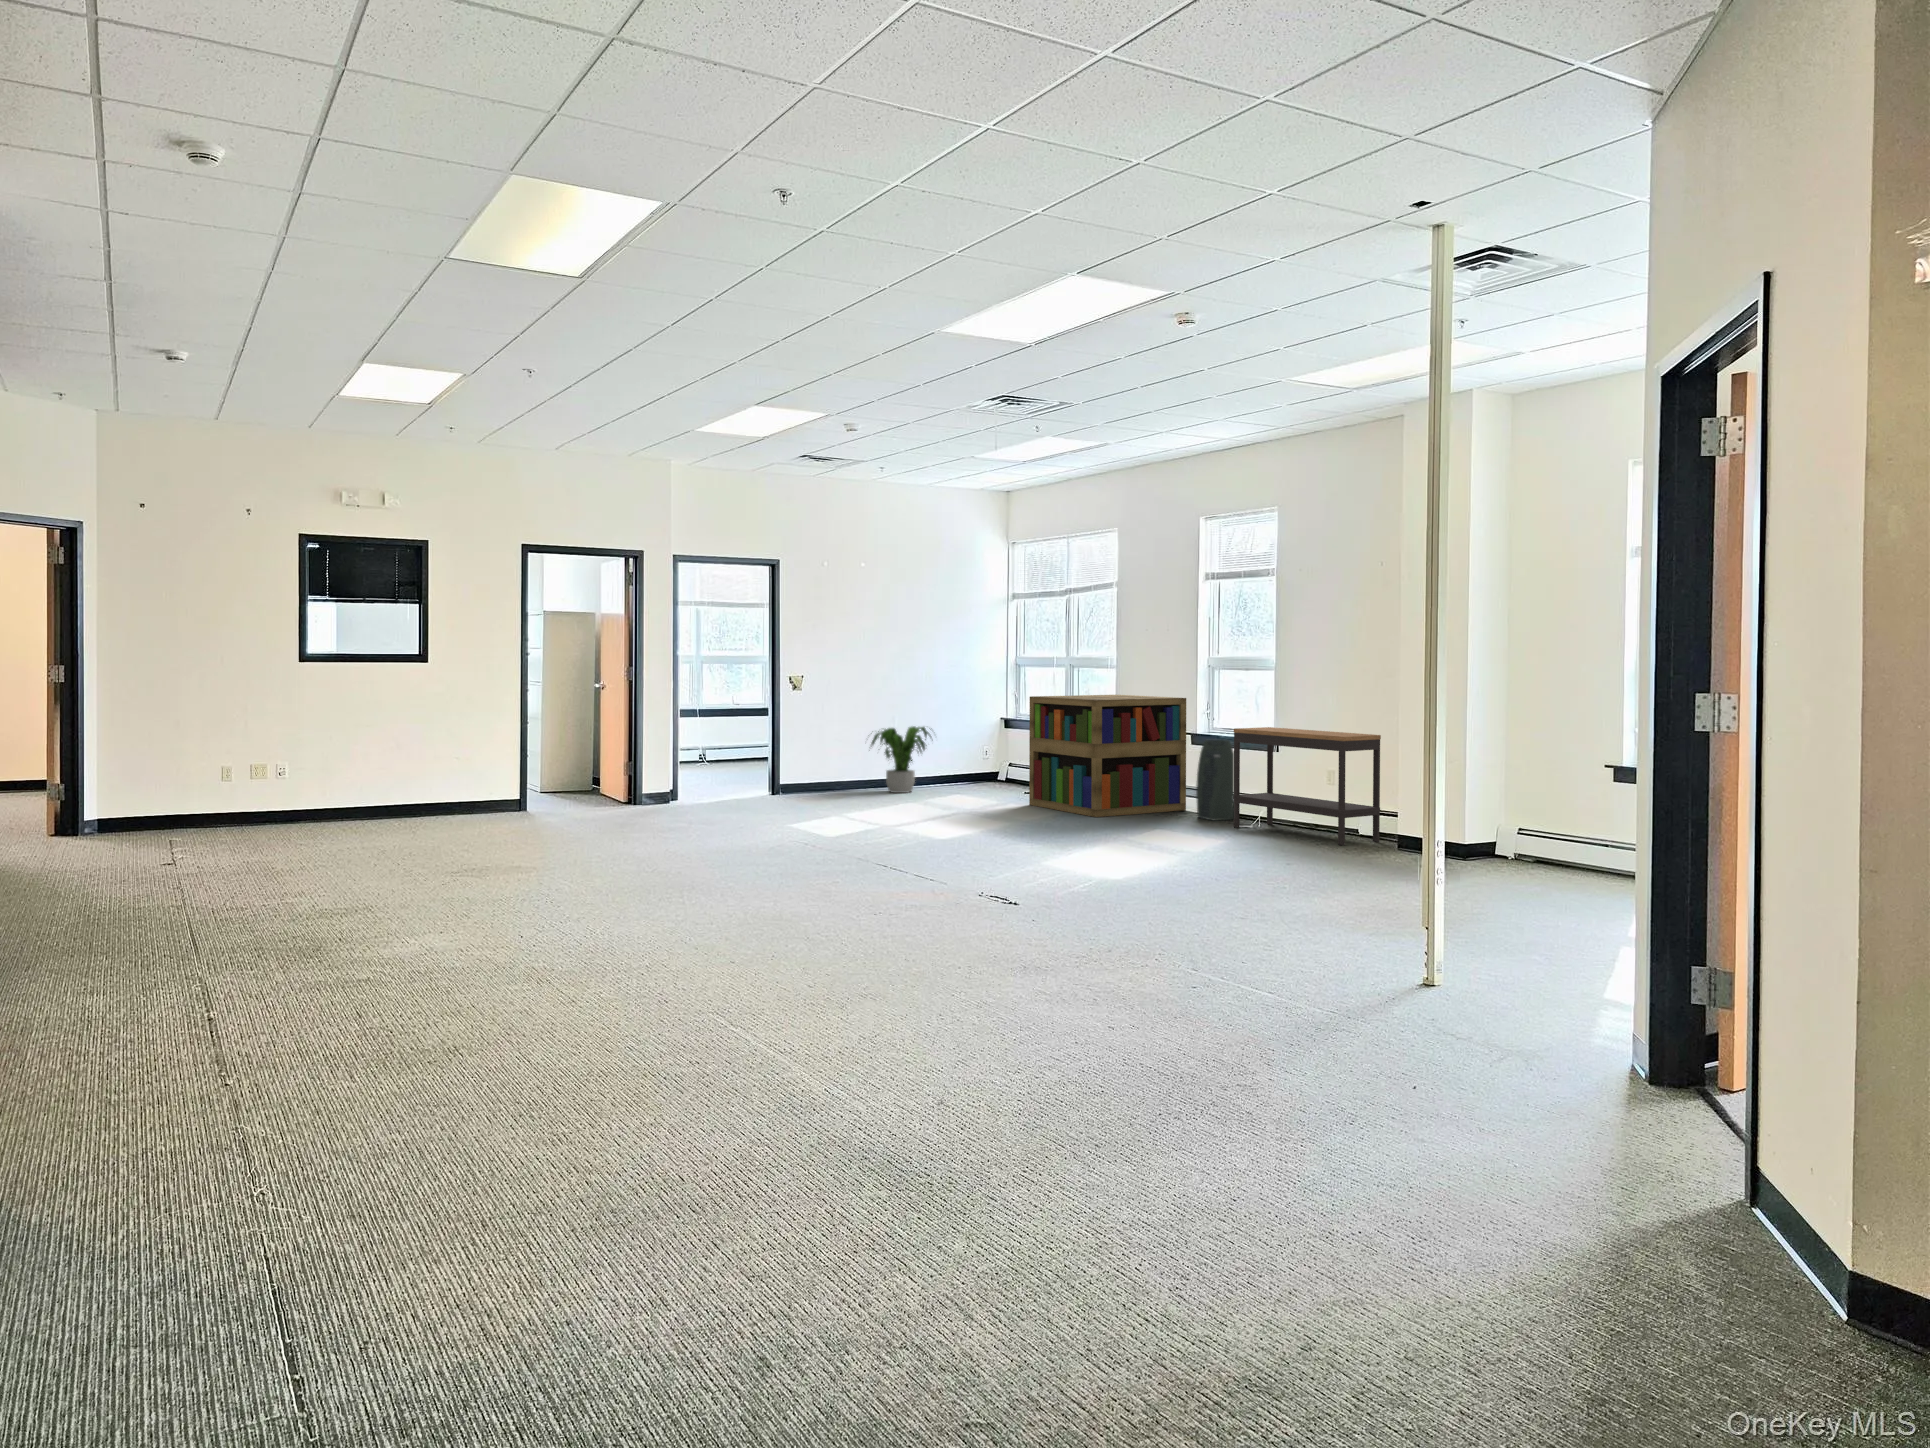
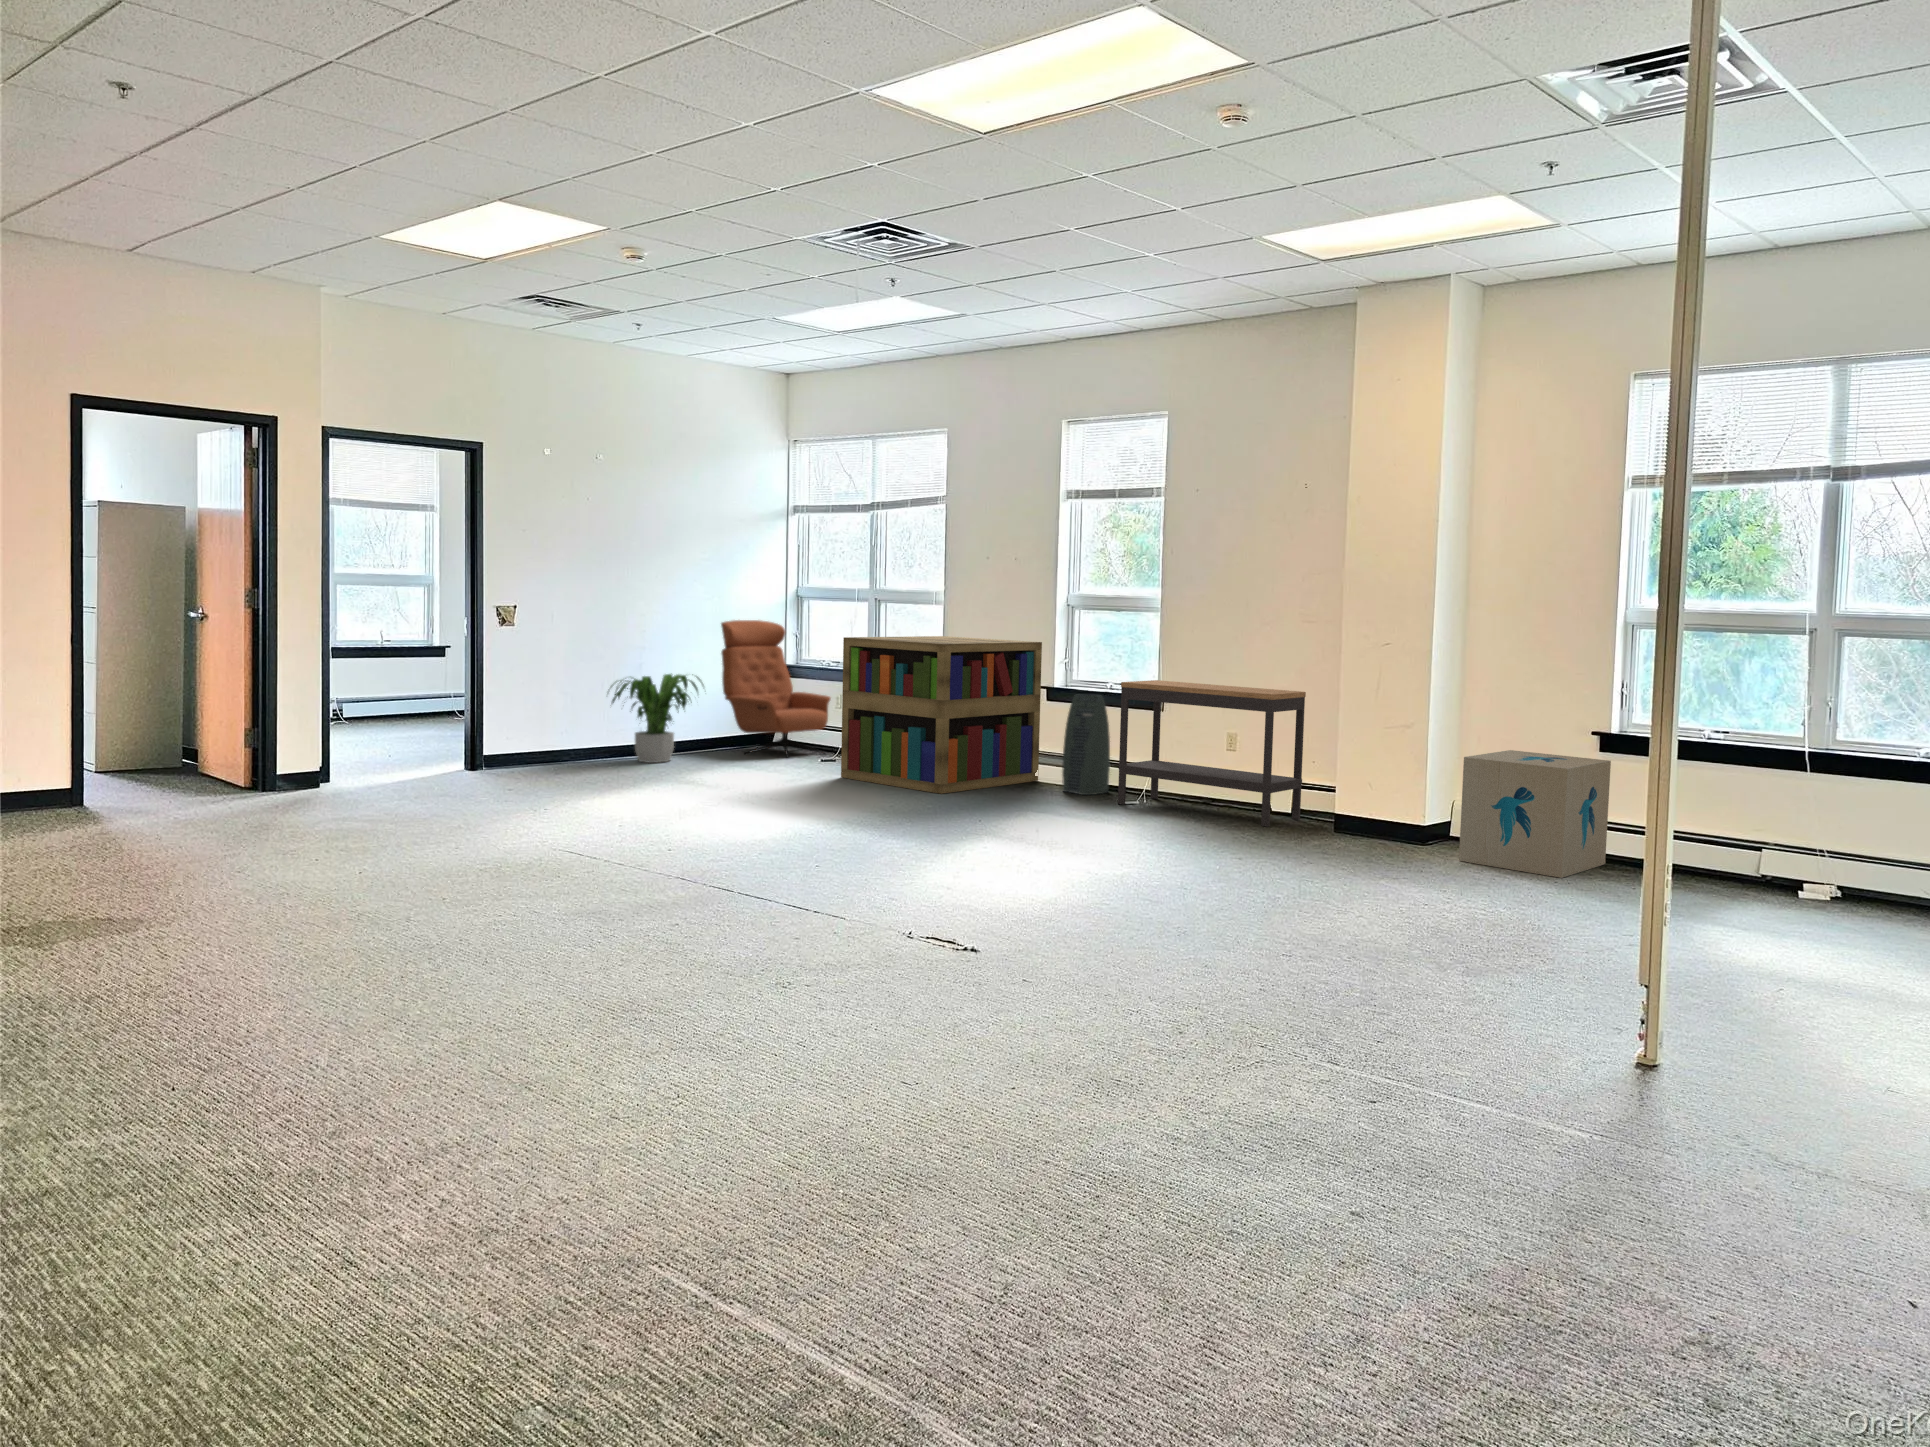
lounge chair: none [955,685,1038,791] -> present [721,620,831,757]
cardboard box: none [1483,782,1623,888] -> present [1459,750,1611,878]

